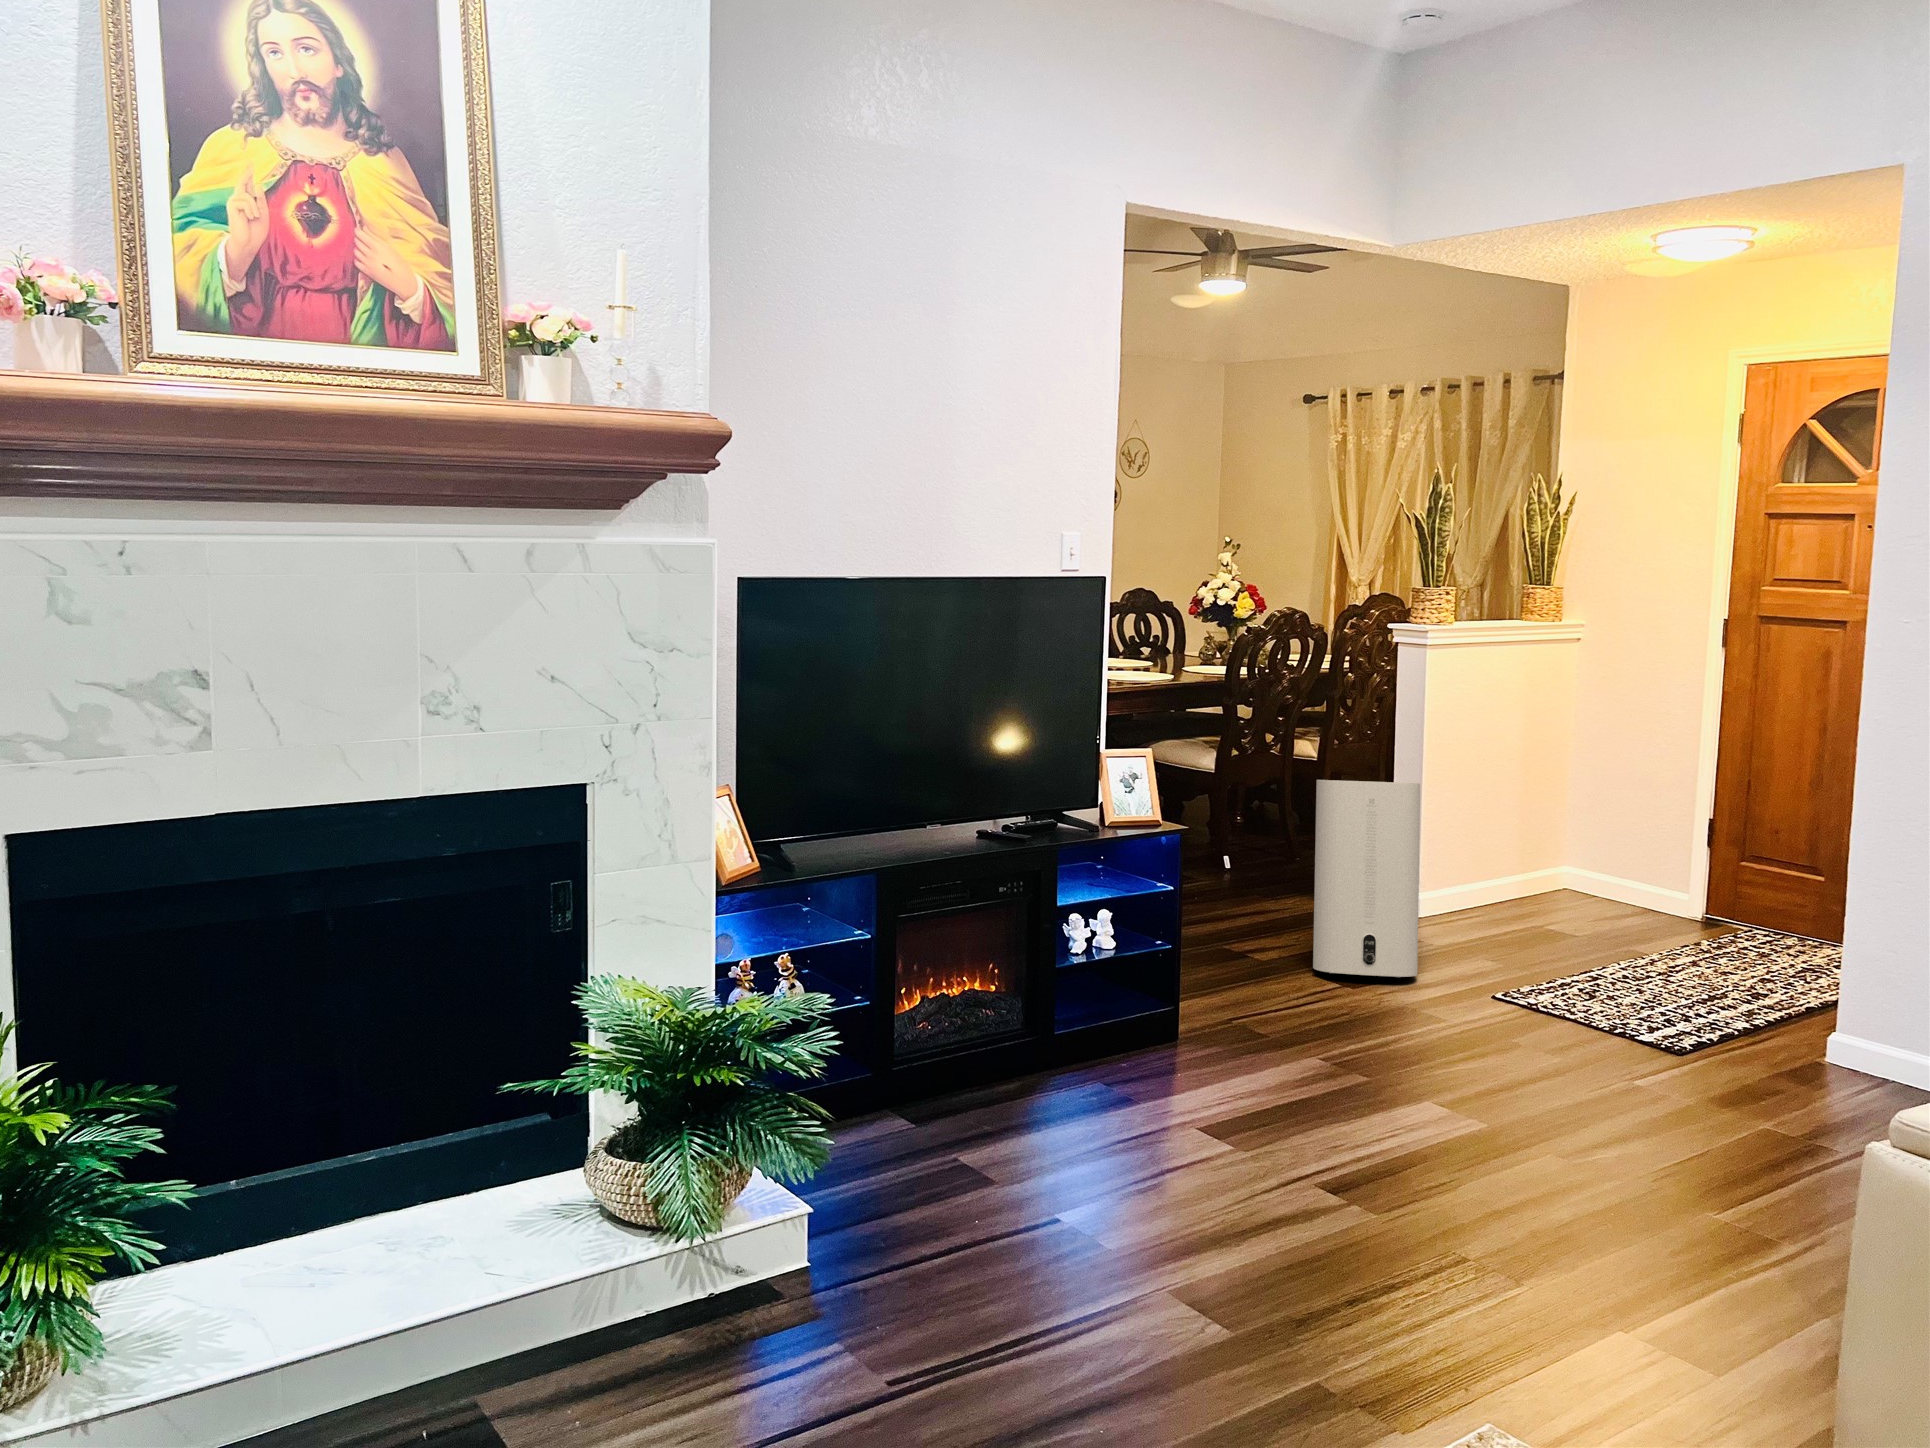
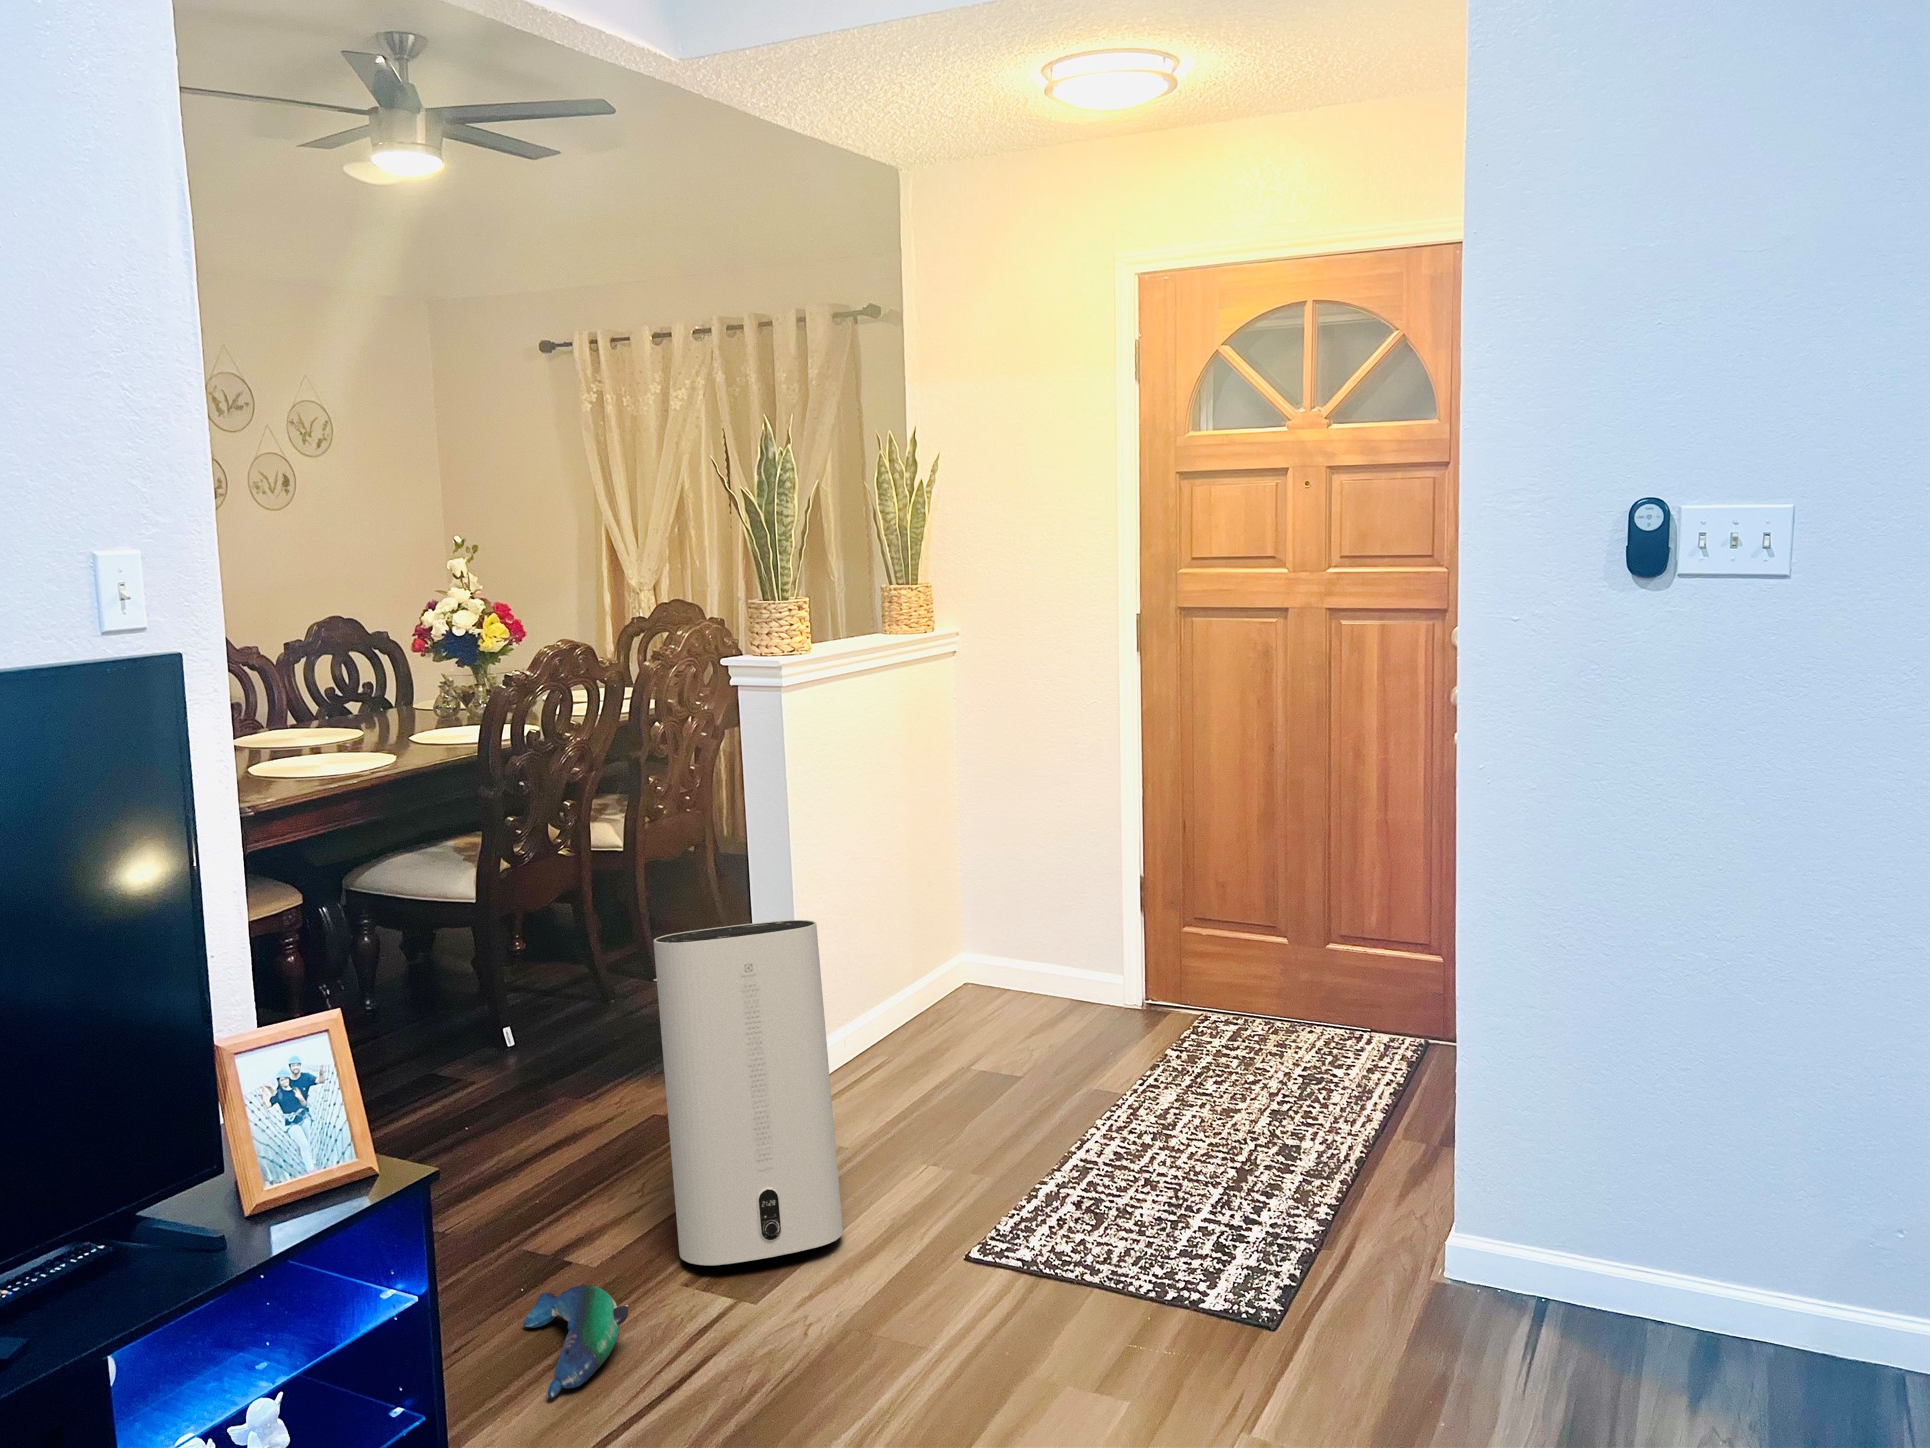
plush toy: none [1218,959,1277,1003] -> present [523,1285,628,1398]

